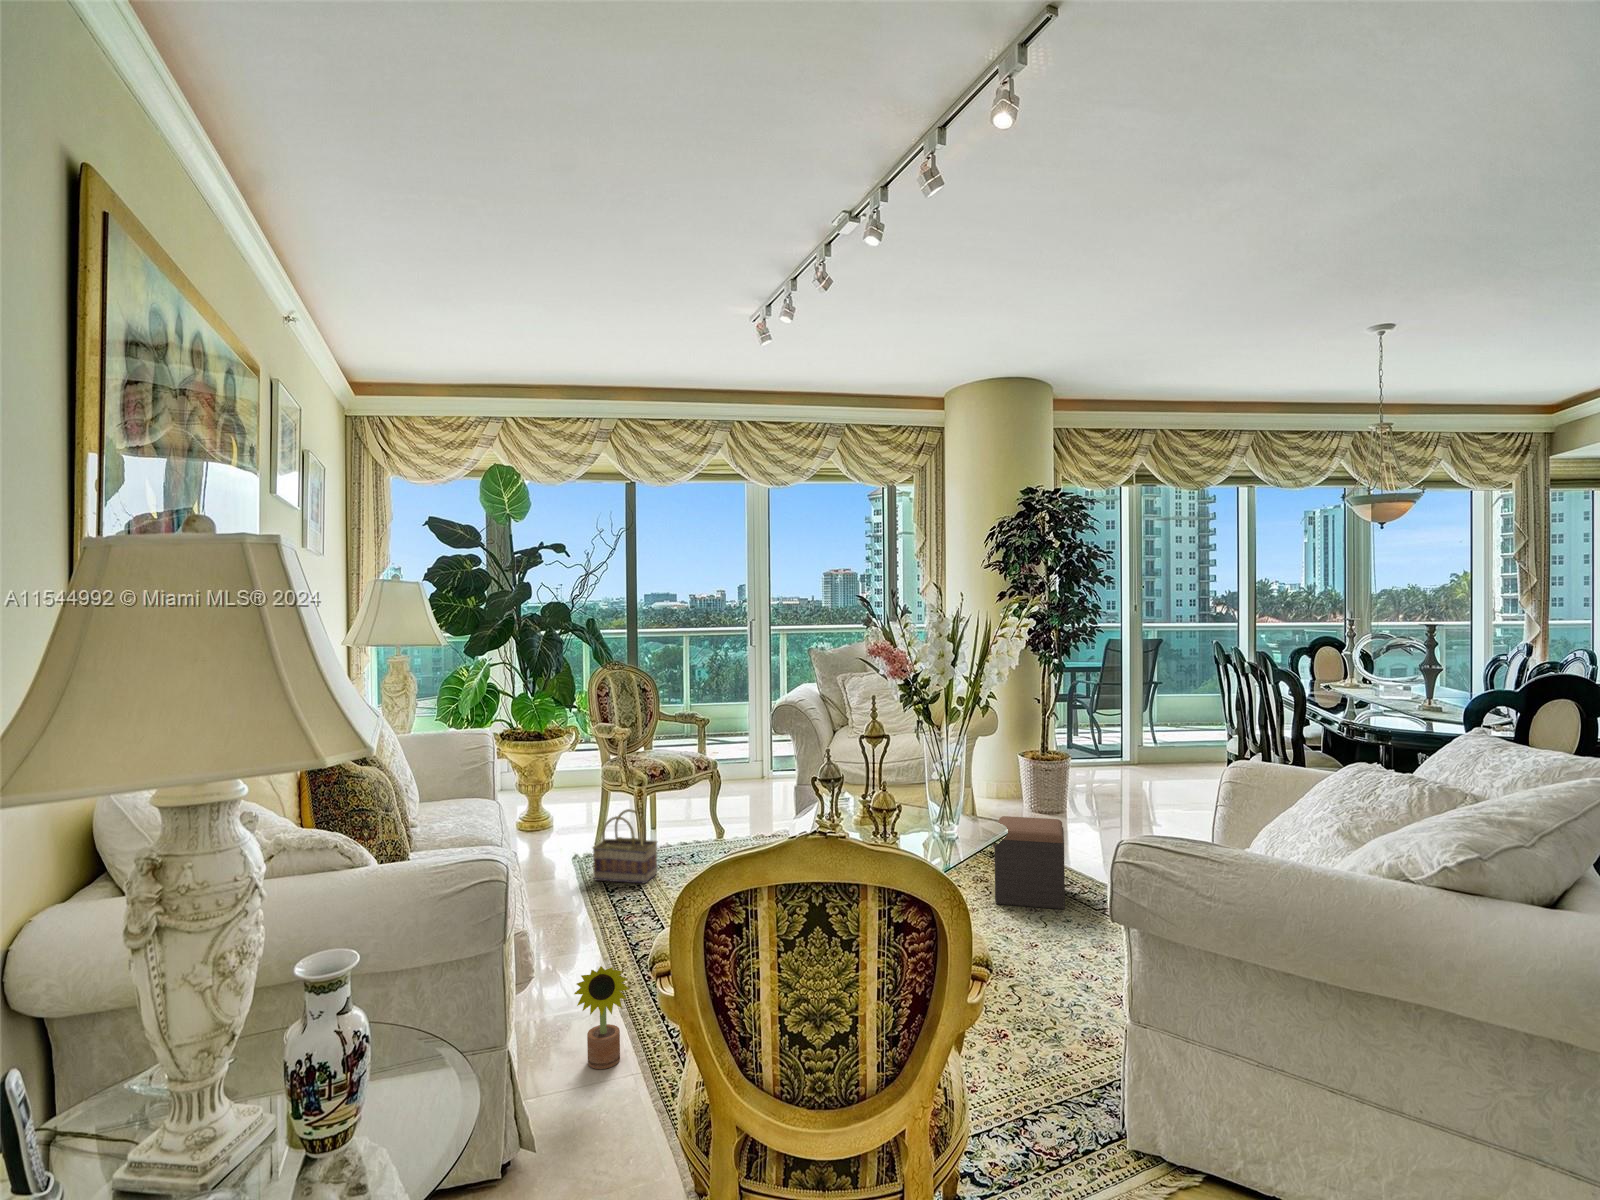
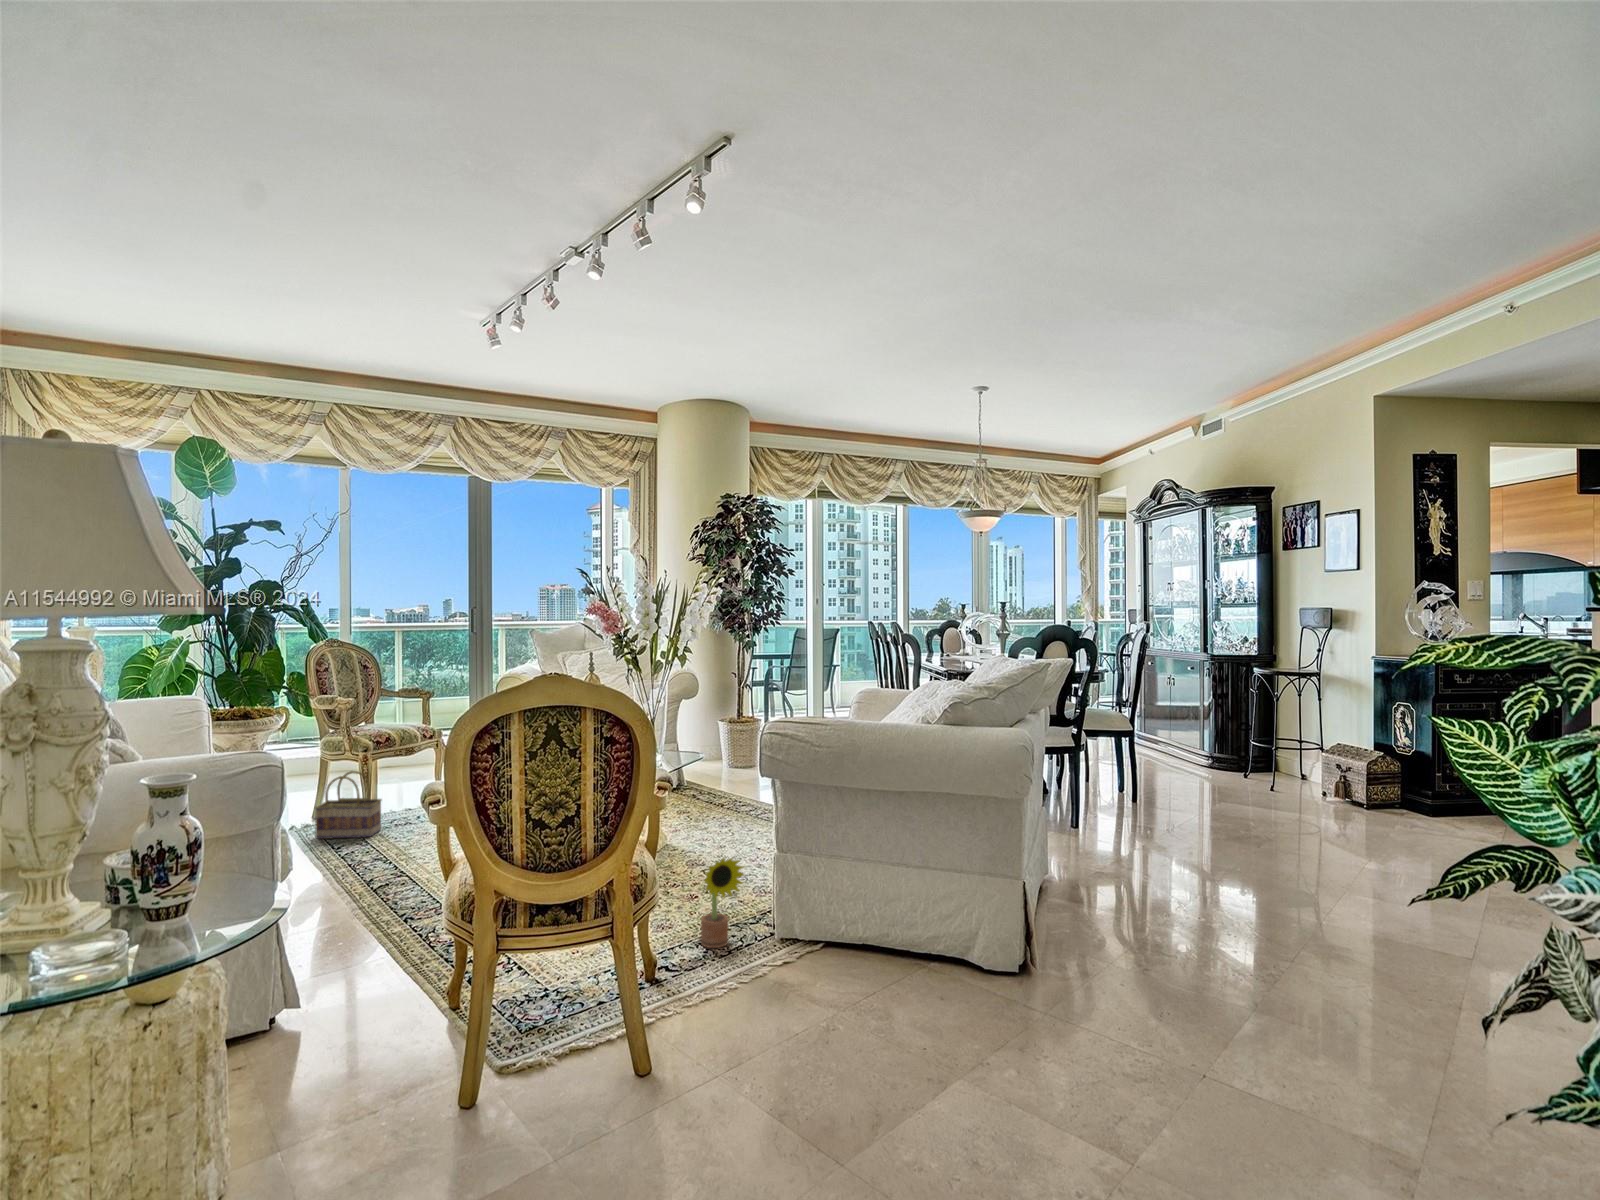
footstool: present [995,816,1065,909] -> none [691,757,747,826]
decorative plant: present [574,966,629,1069] -> present [701,858,744,948]

